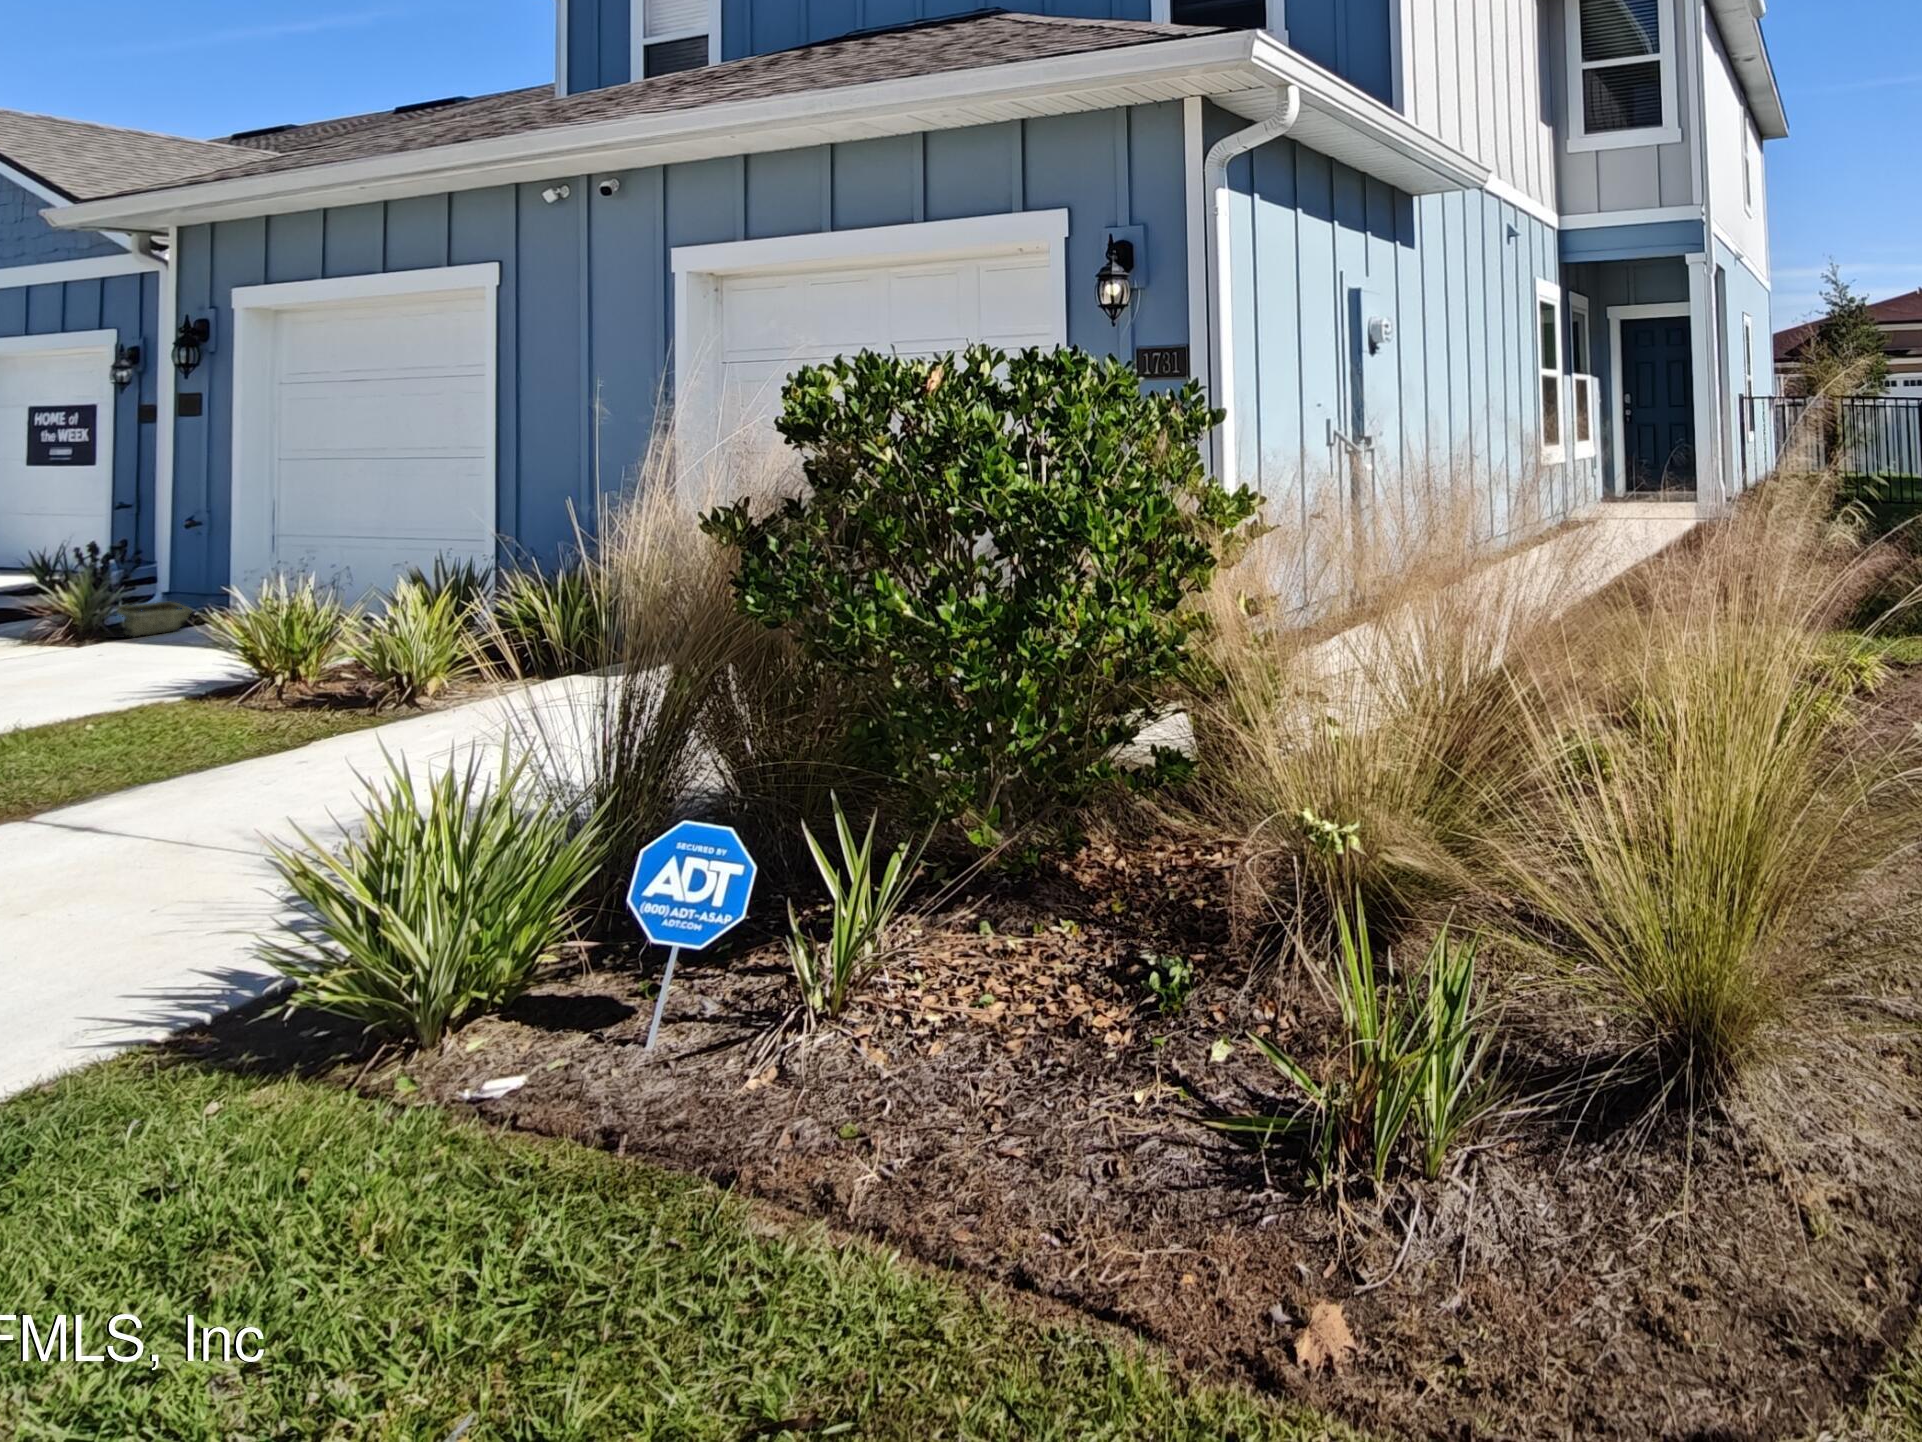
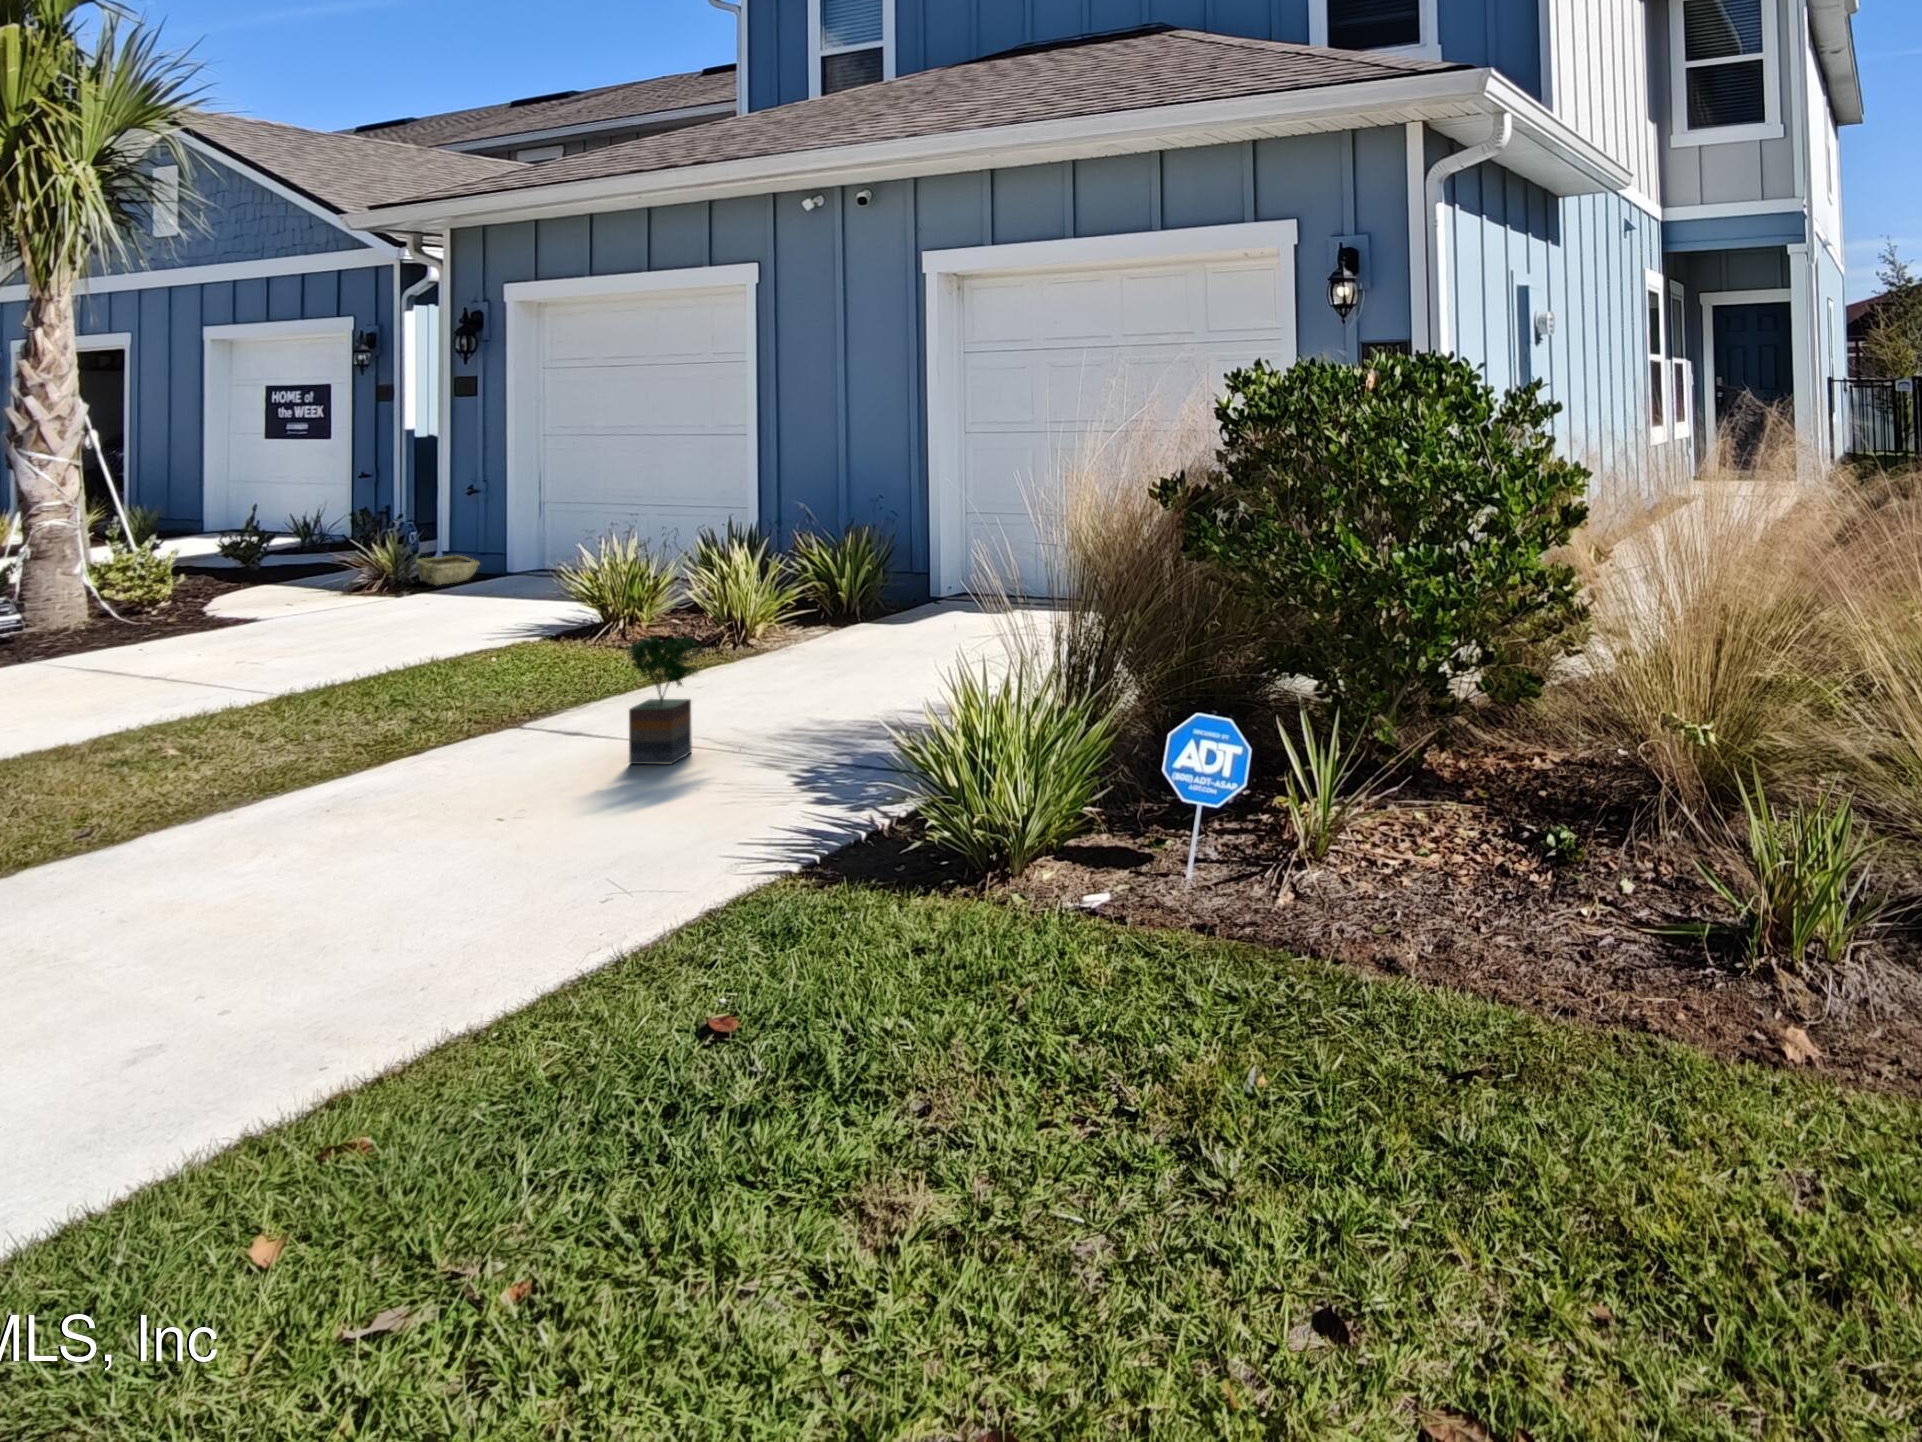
potted tree: none [105,707,229,875] -> present [628,636,703,764]

